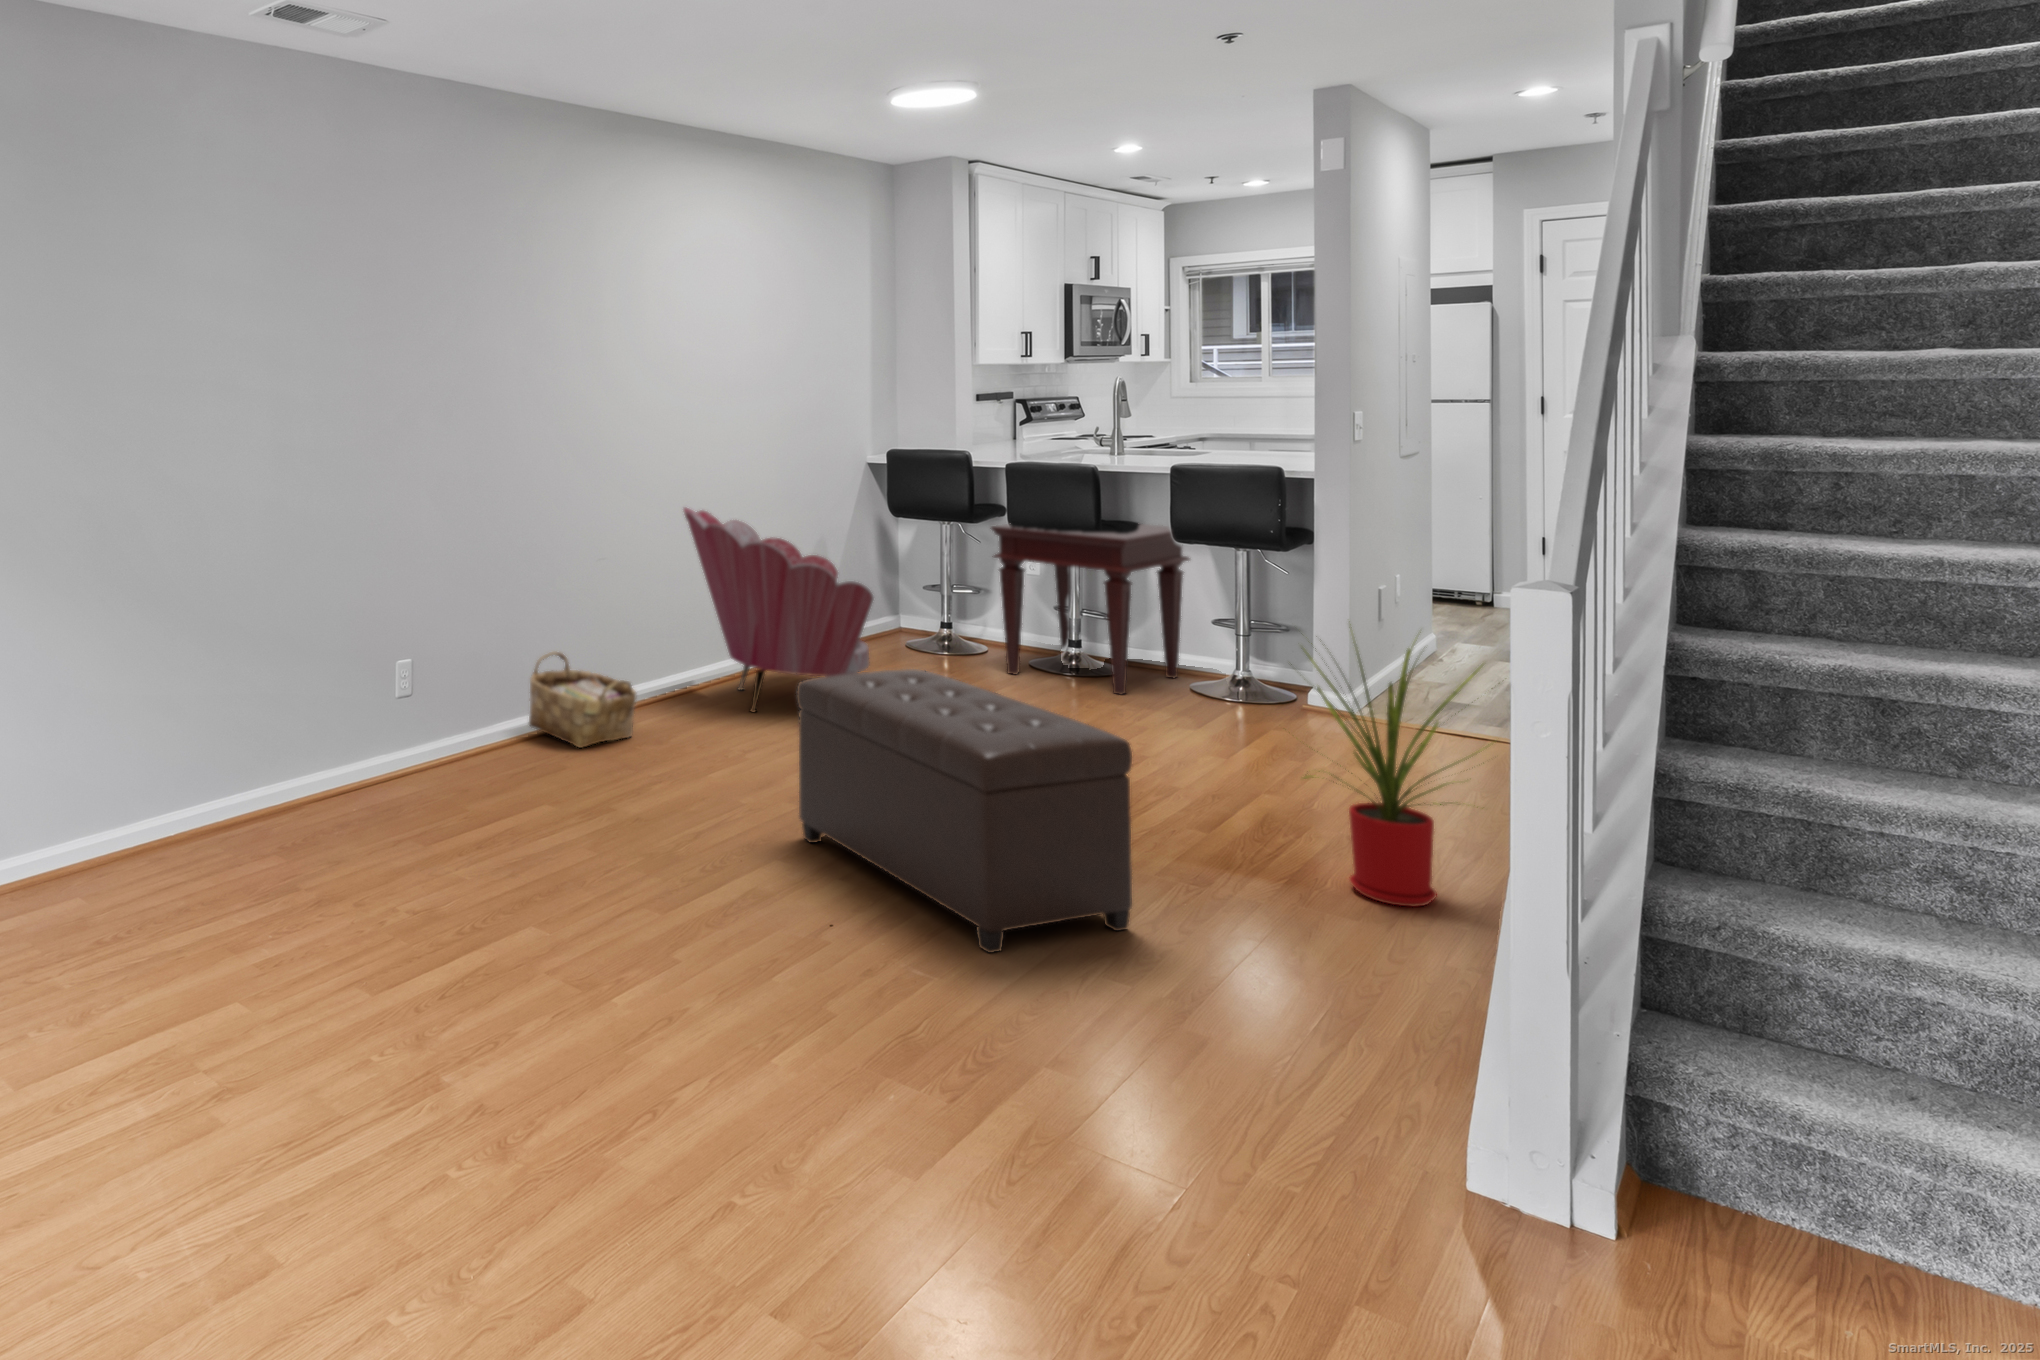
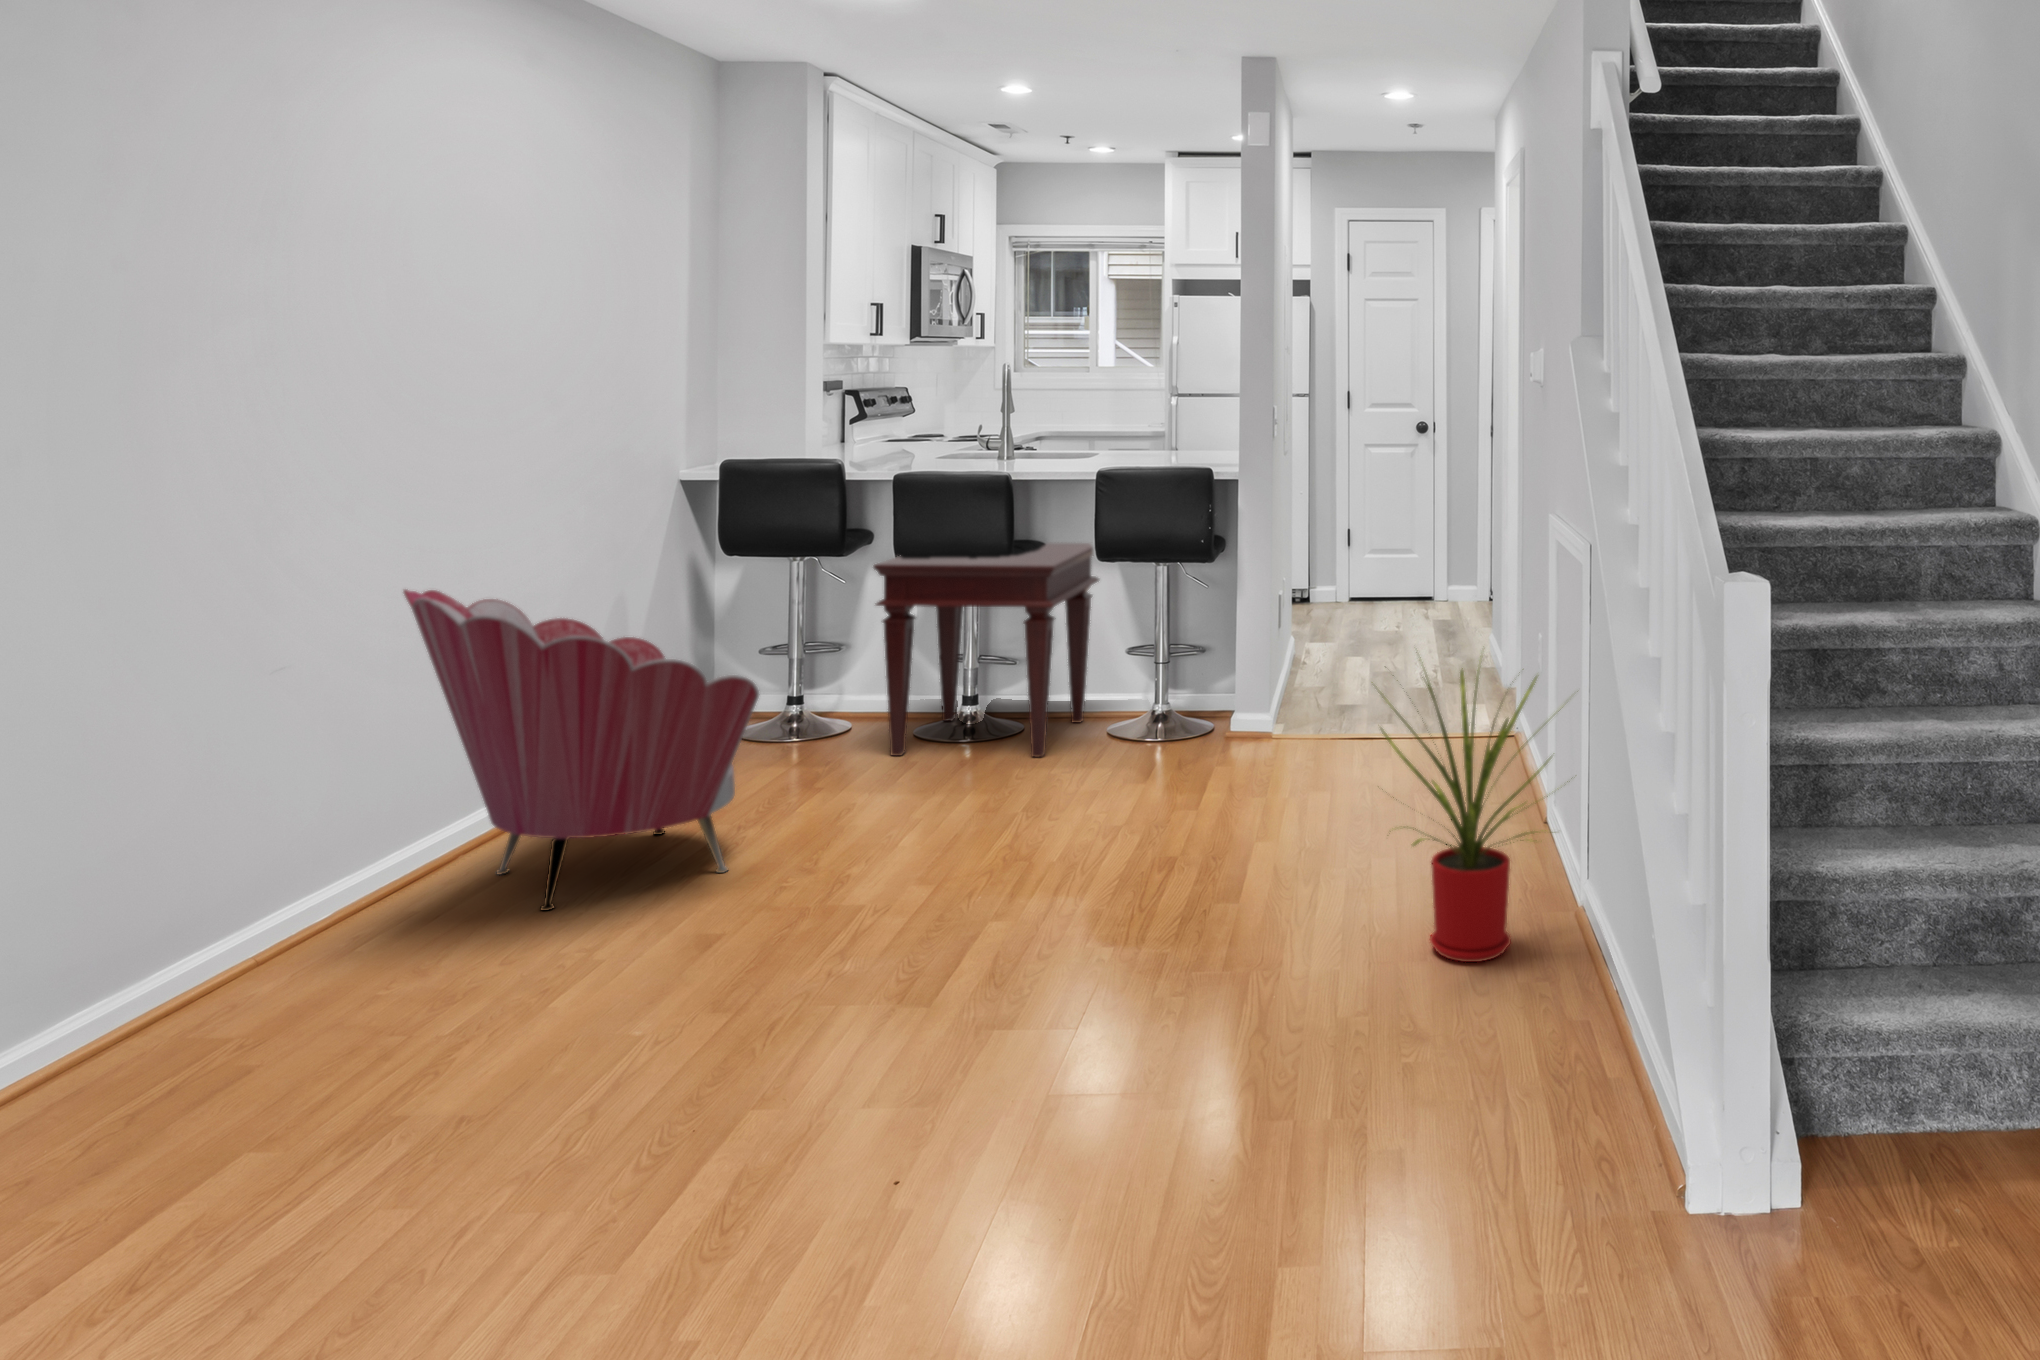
woven basket: present [529,652,636,748] -> none [68,904,343,1085]
ottoman: present [796,669,1132,953] -> none [761,807,1294,1231]

